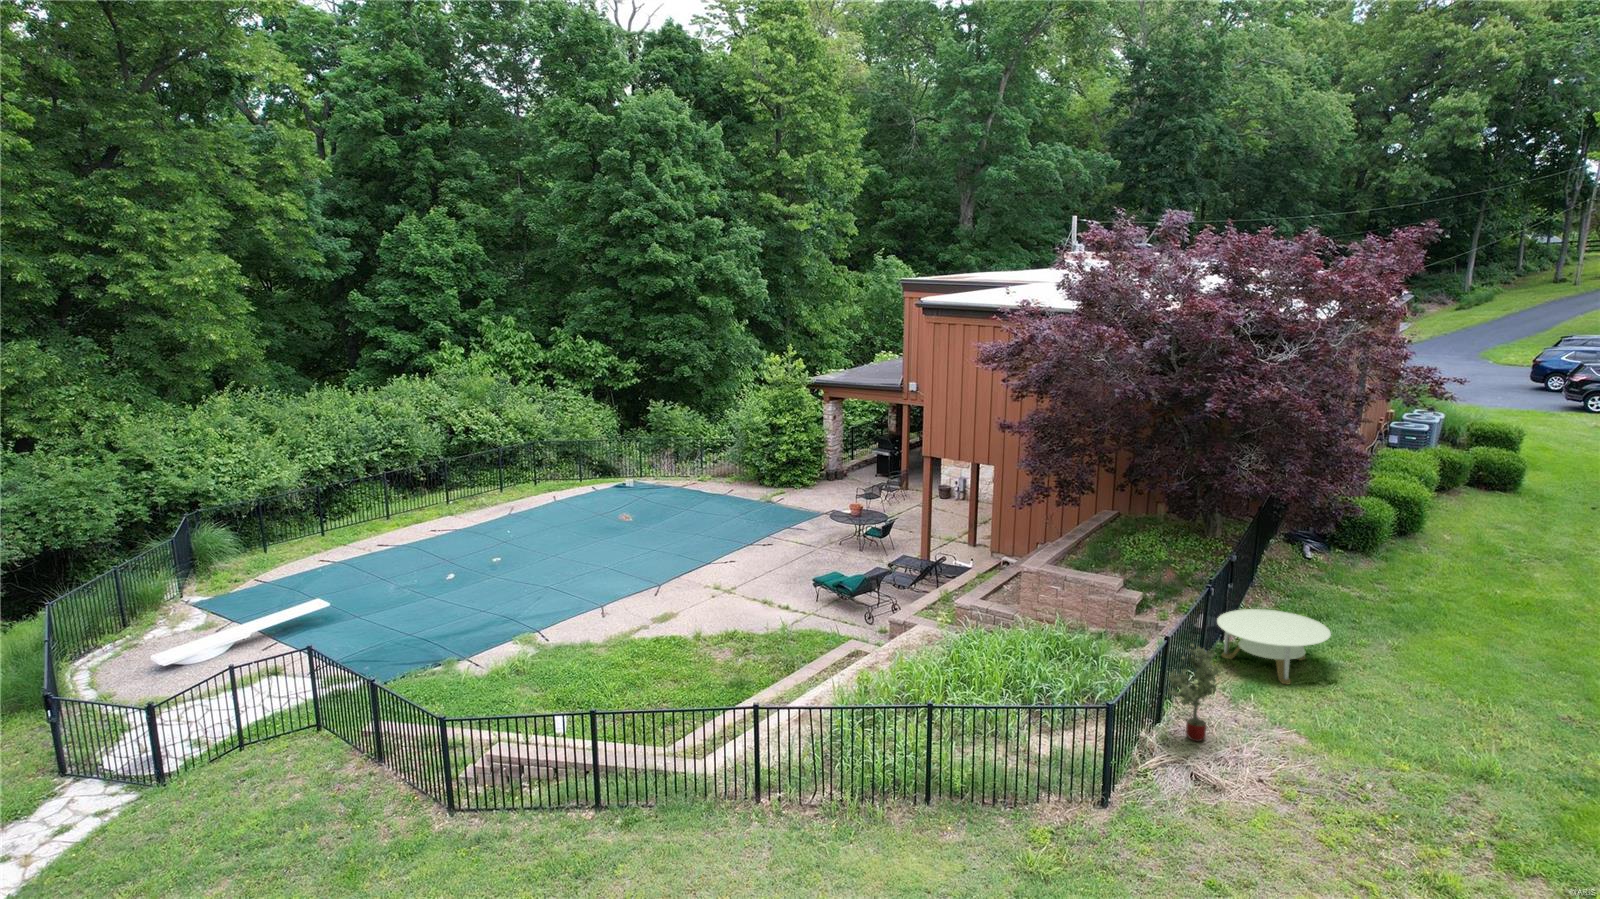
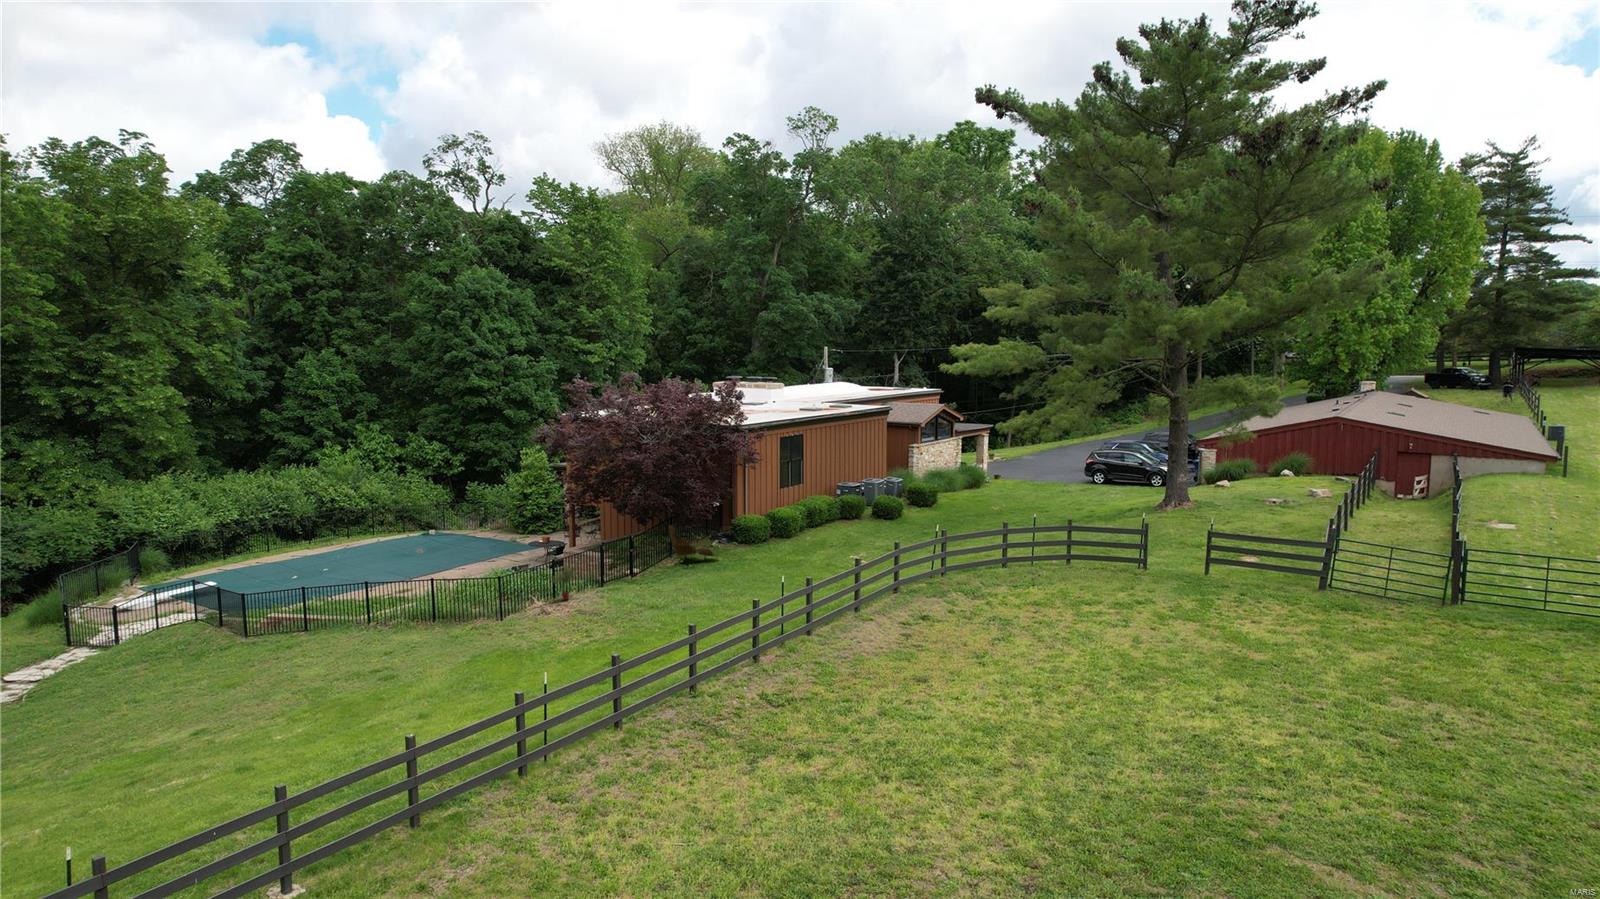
lounge chair: none [1242,519,1344,609] -> present [669,525,713,564]
round table: present [1217,609,1331,685] -> none [613,560,658,586]

